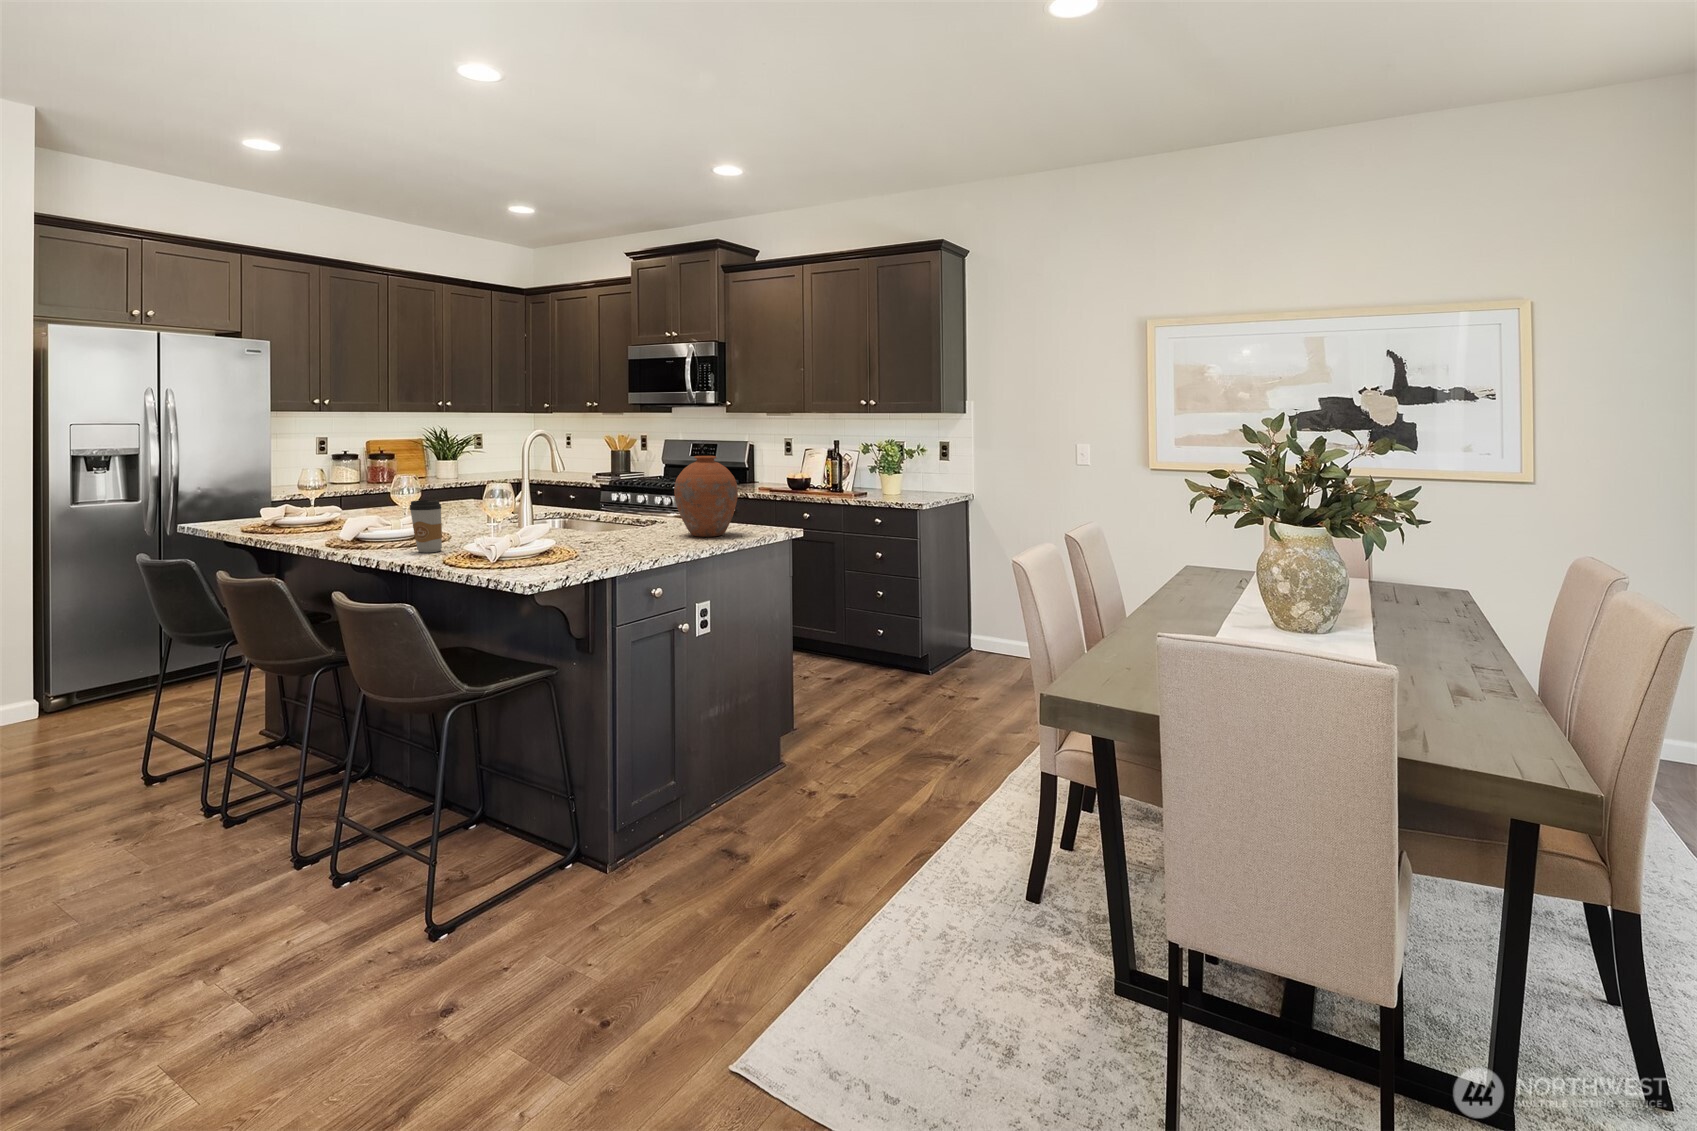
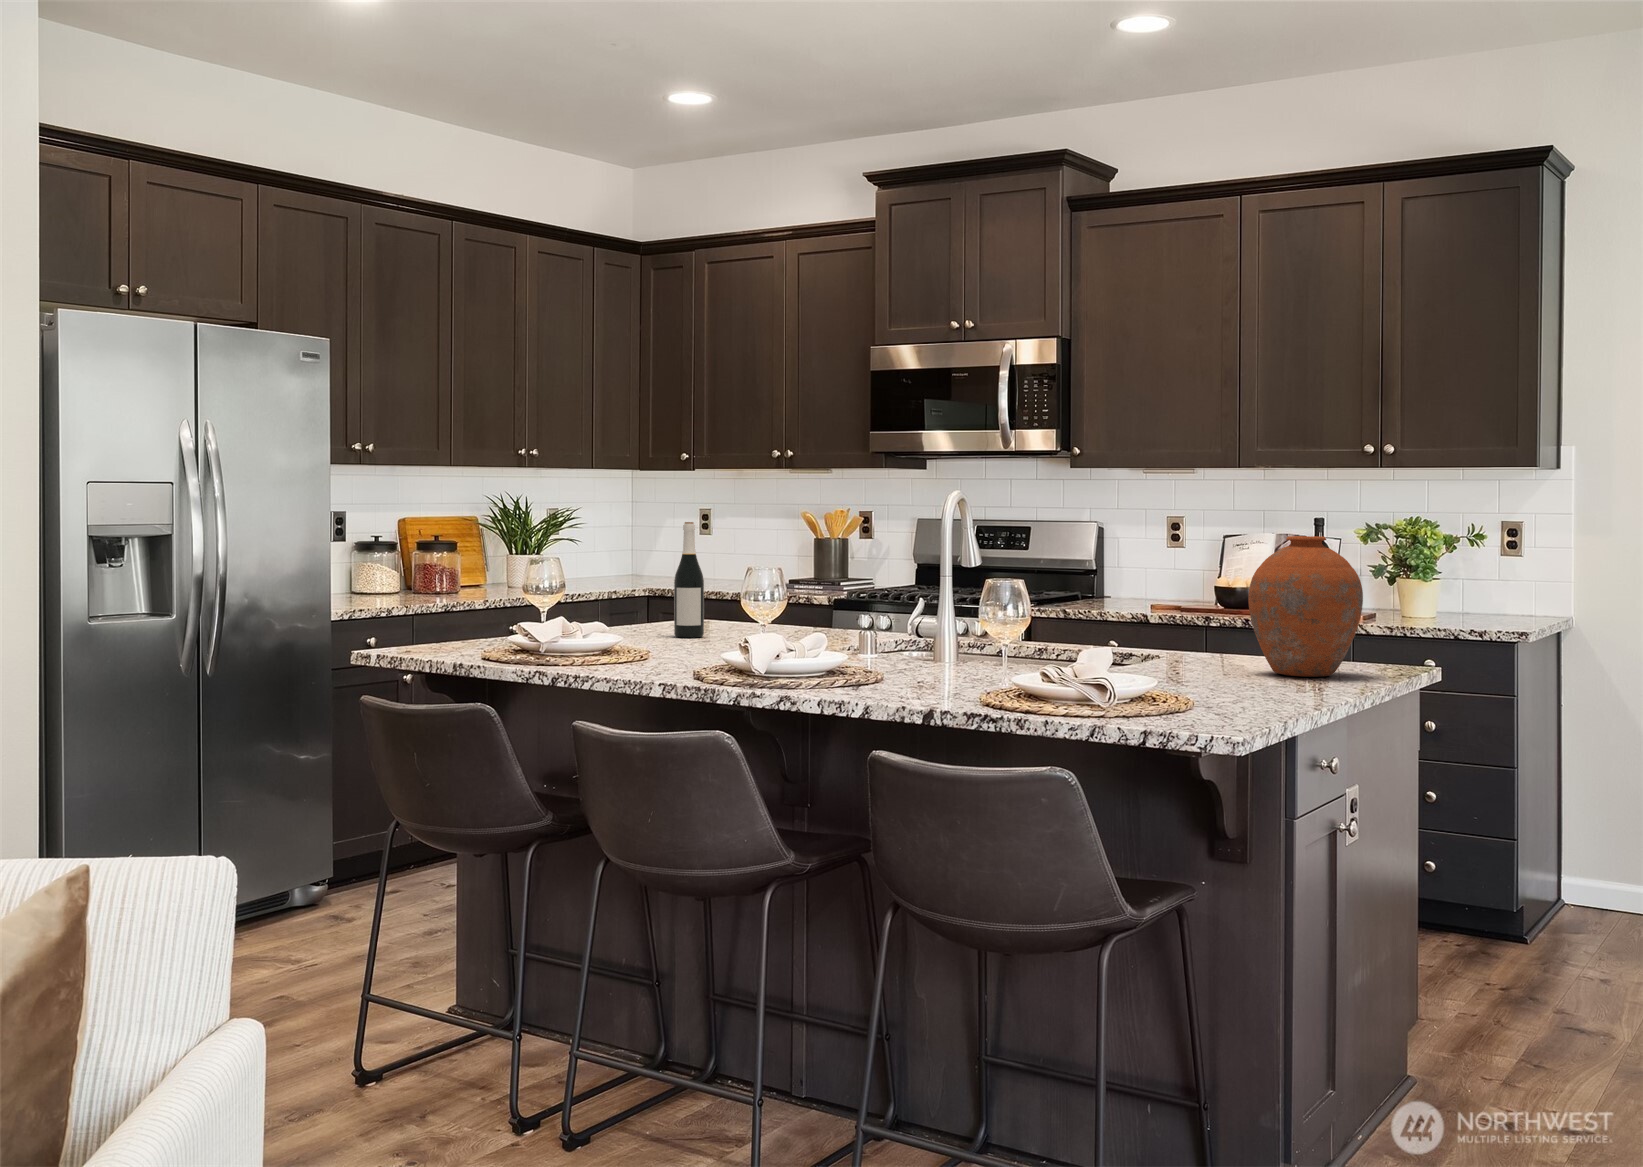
wine bottle: none [428,446,450,512] -> present [674,522,704,638]
coffee cup: present [410,500,442,552] -> none [907,605,954,693]

